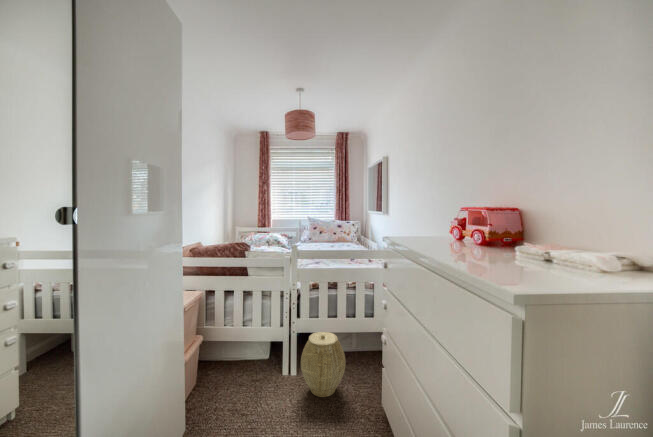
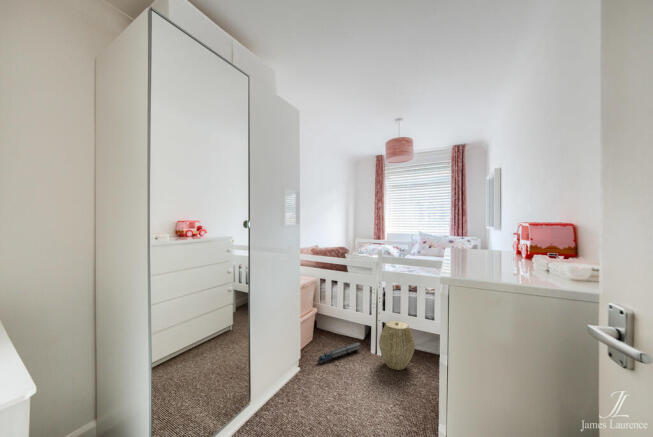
toy train: none [214,367,272,422] -> present [317,342,360,364]

